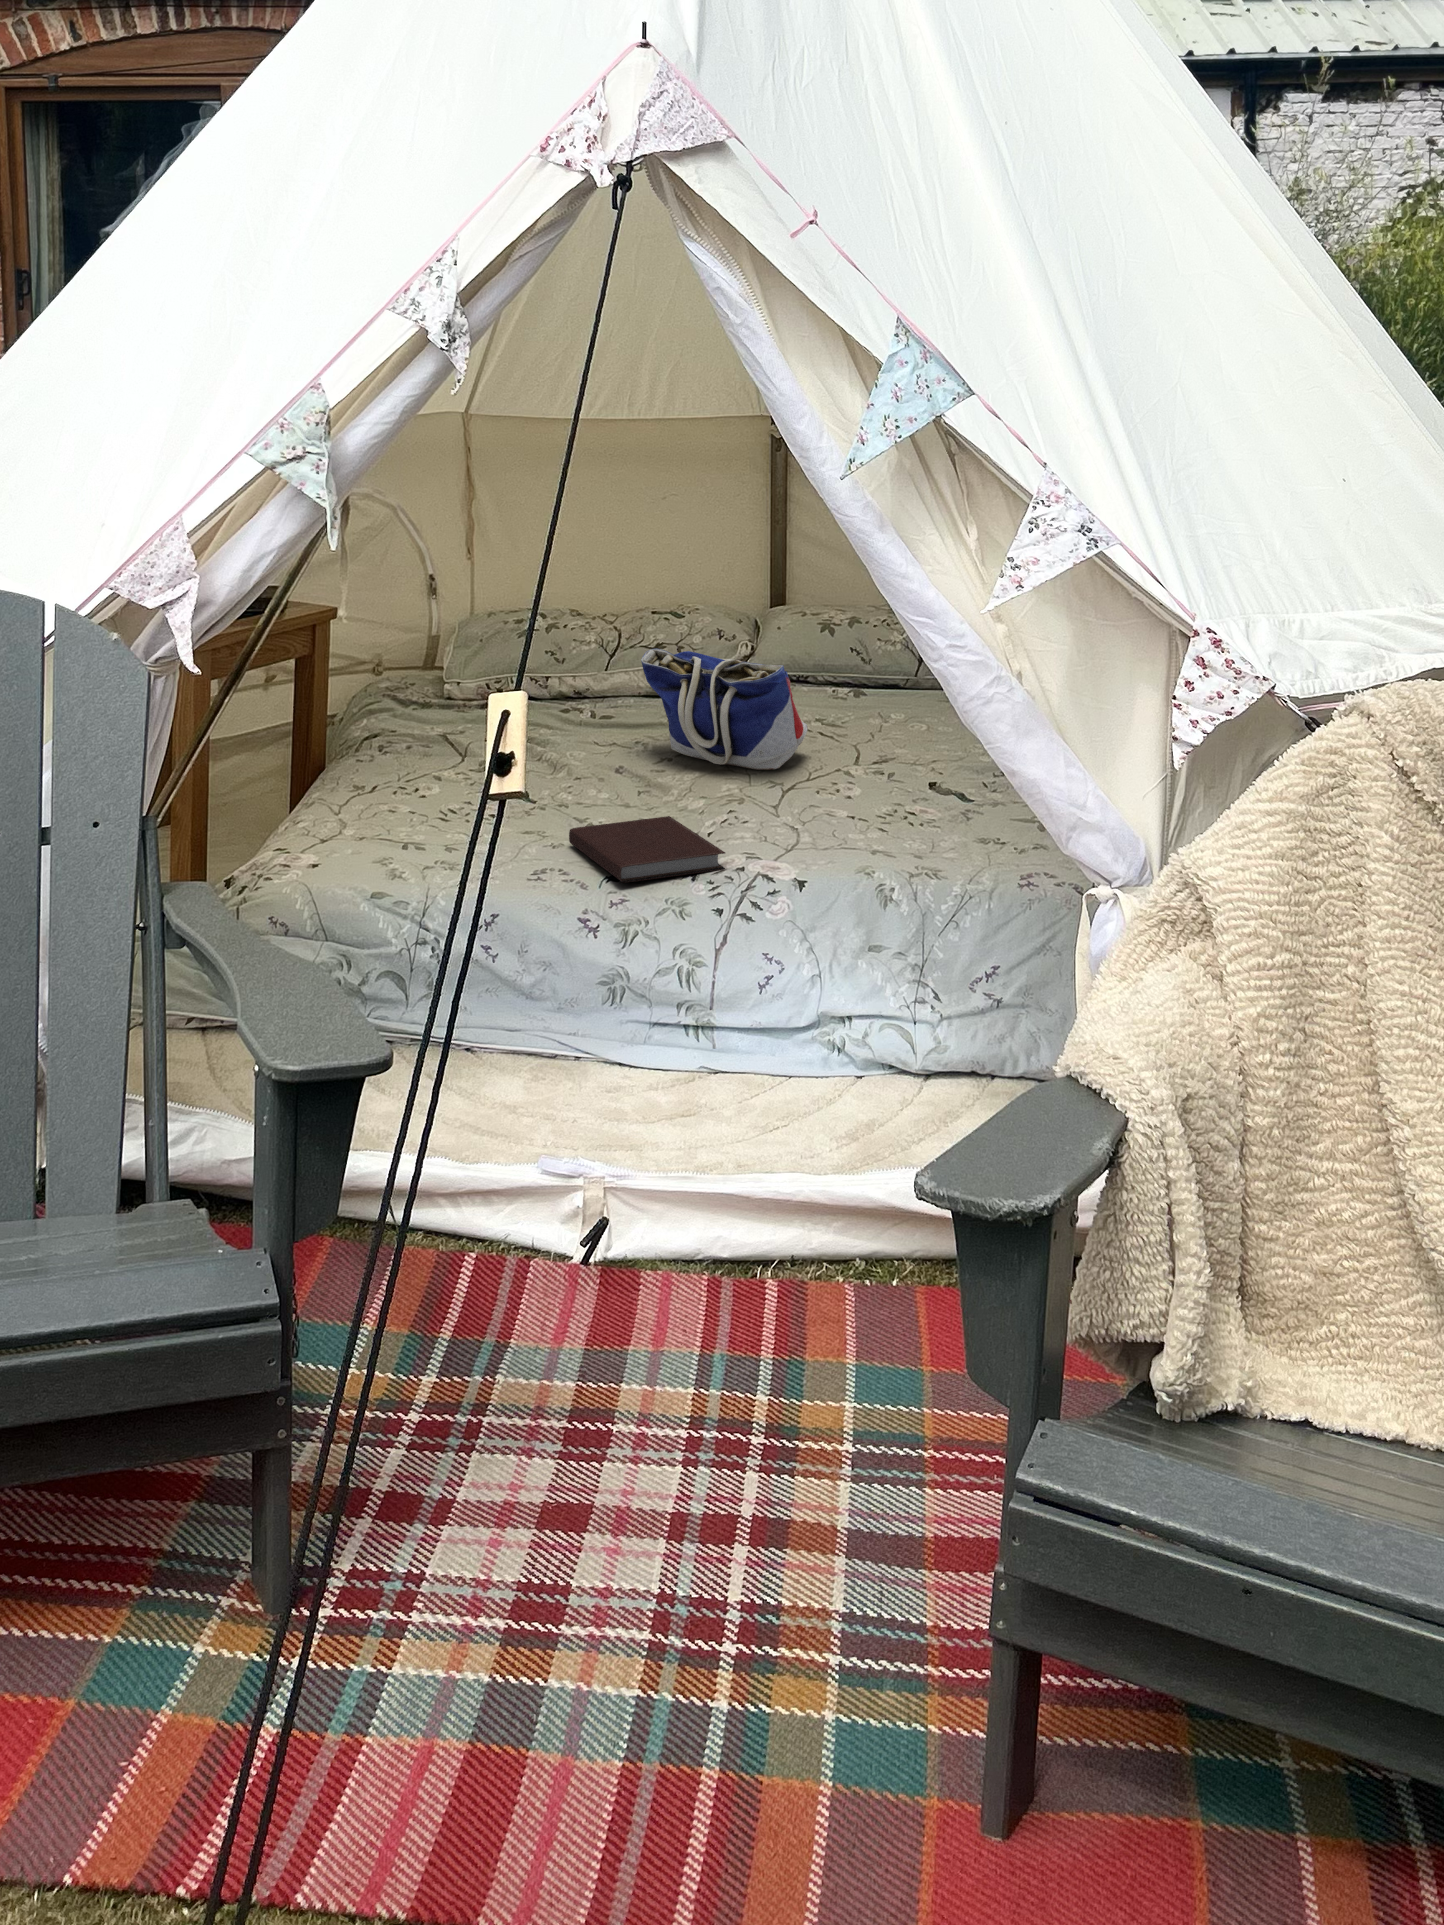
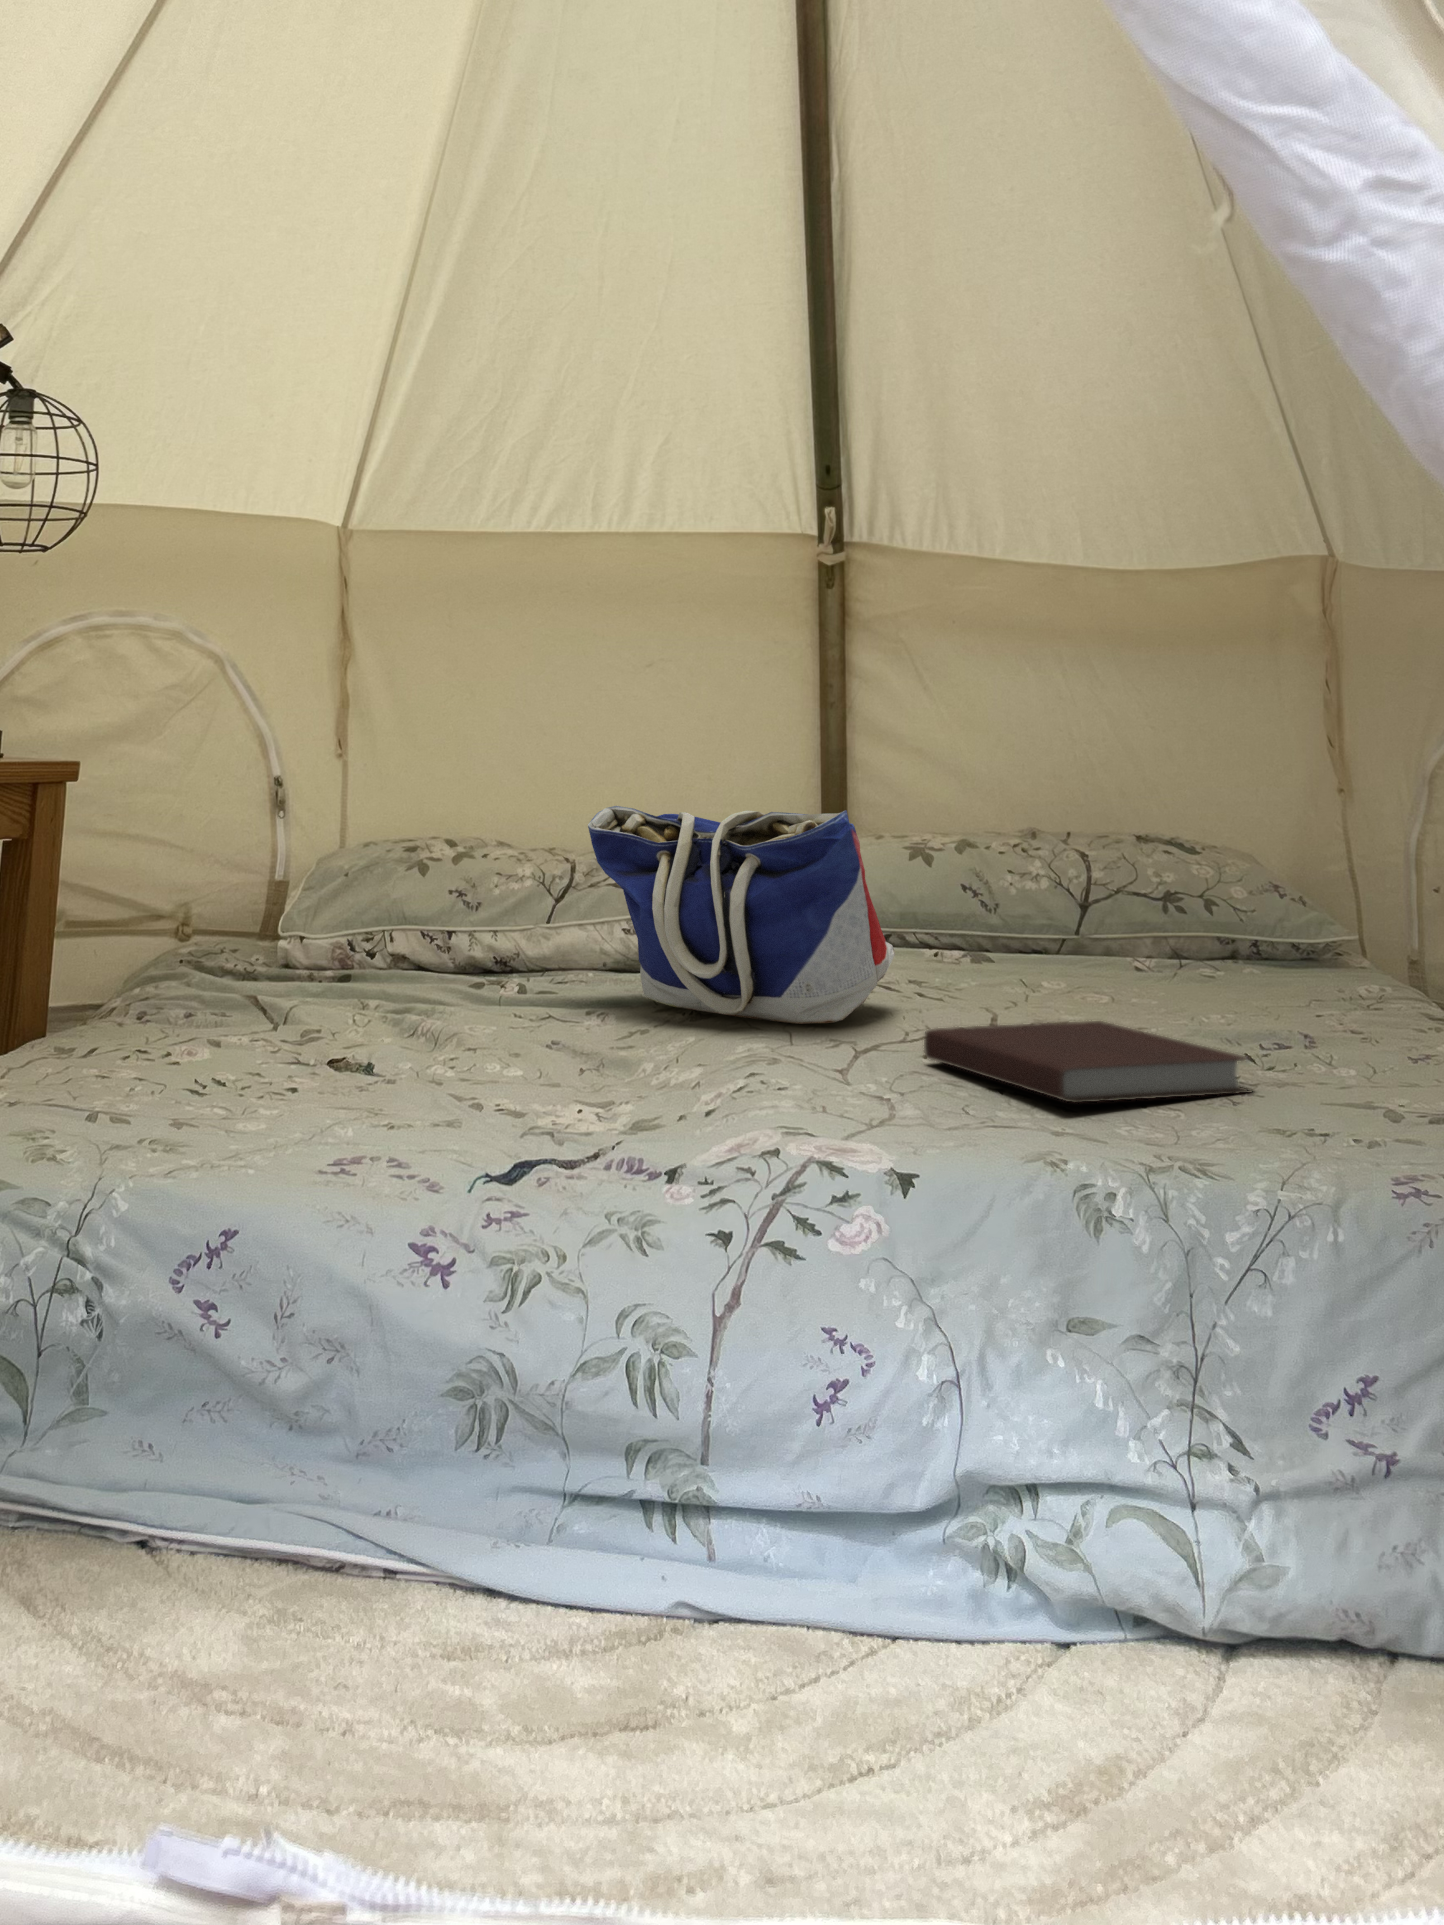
notebook: present [569,816,725,882] -> present [924,1021,1251,1103]

